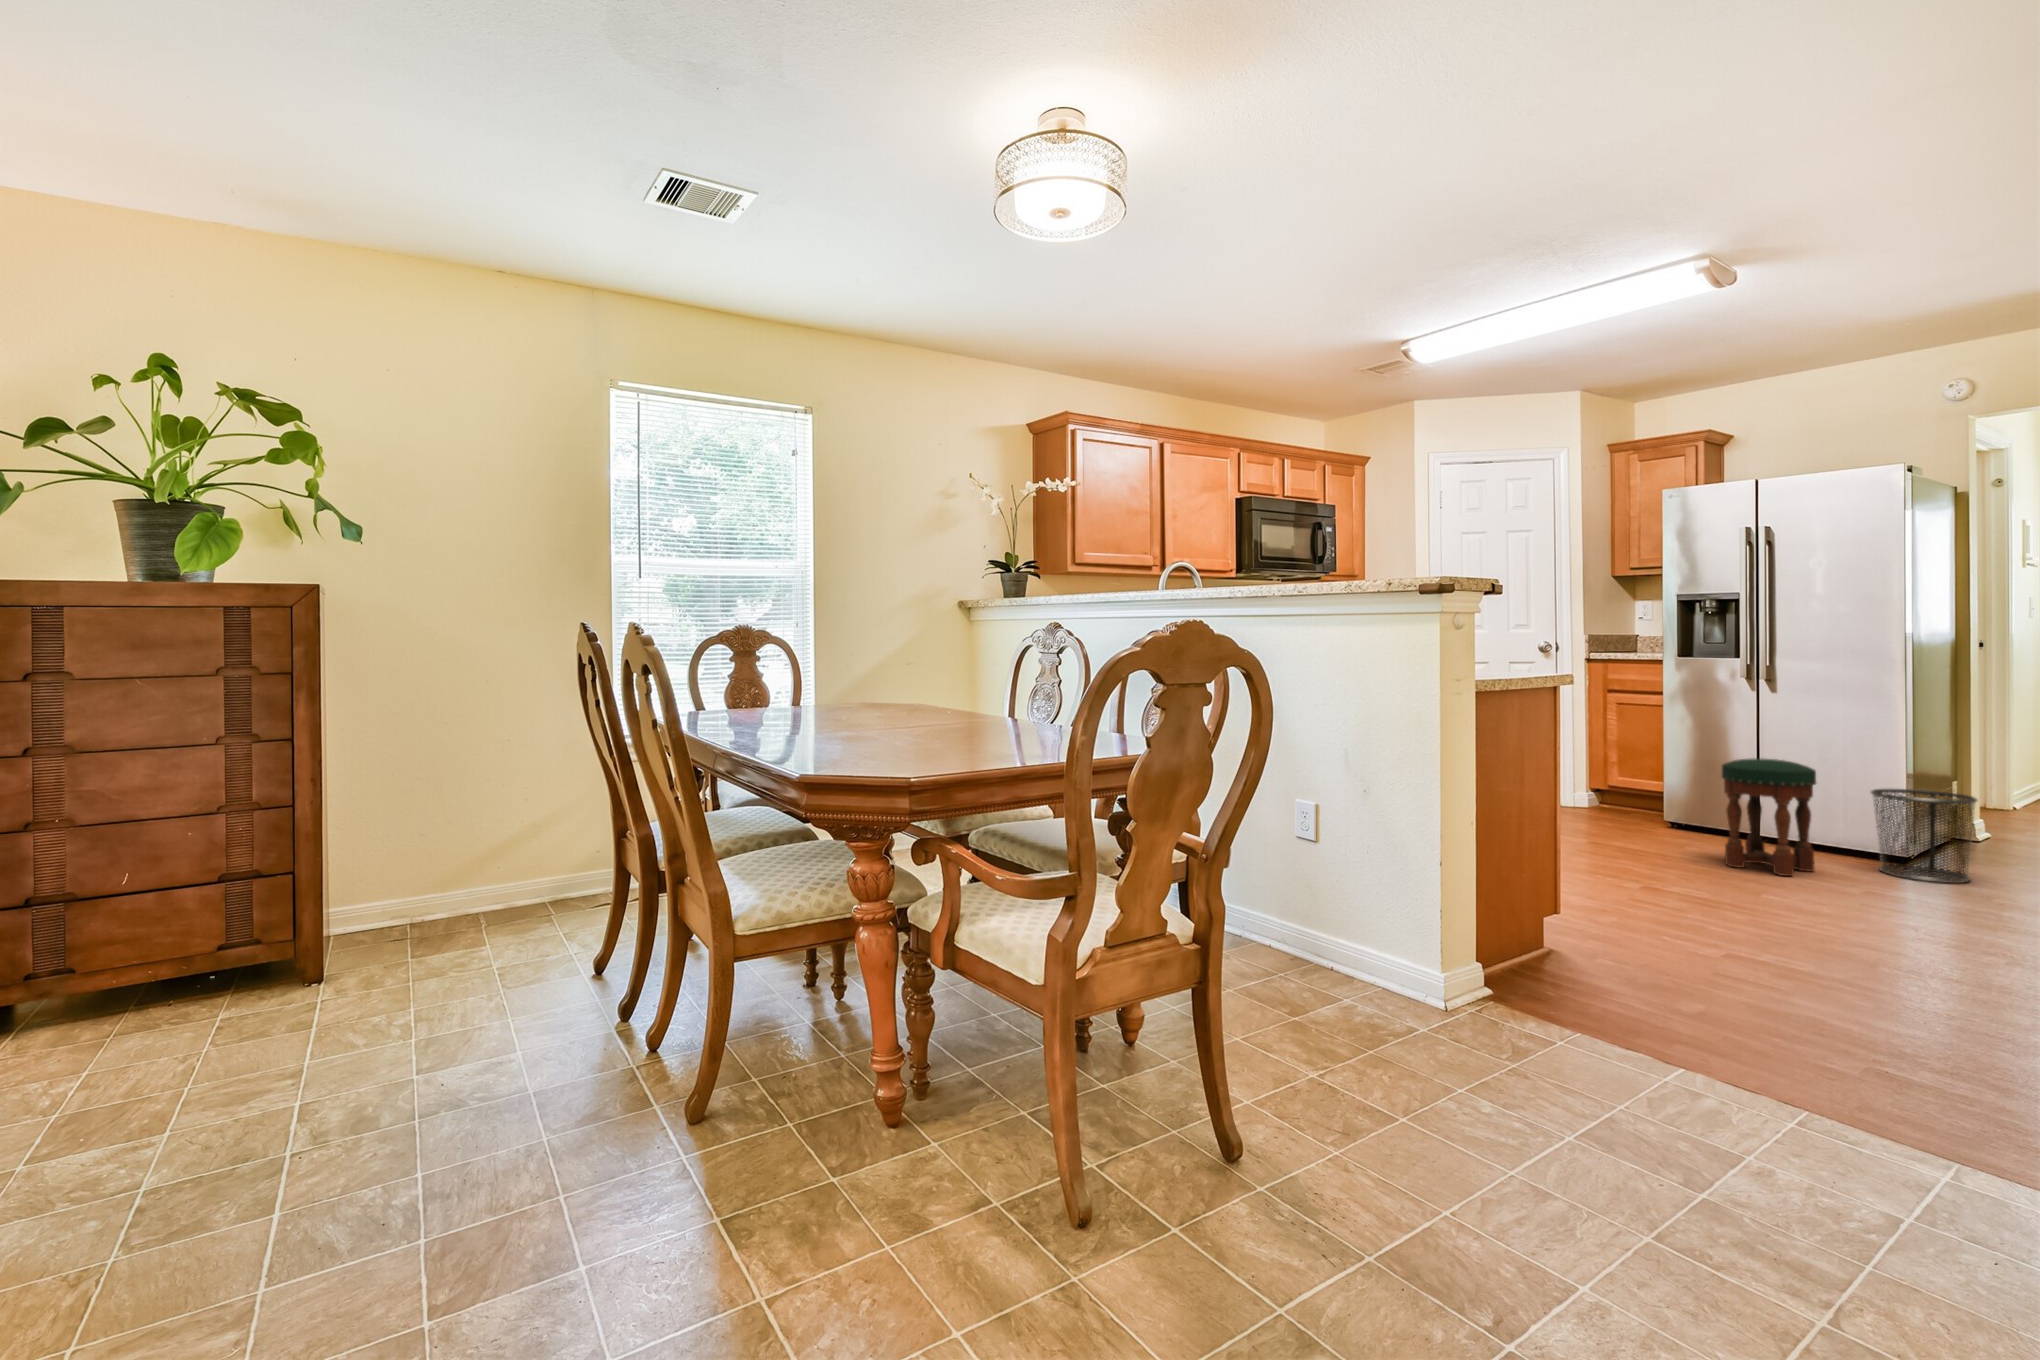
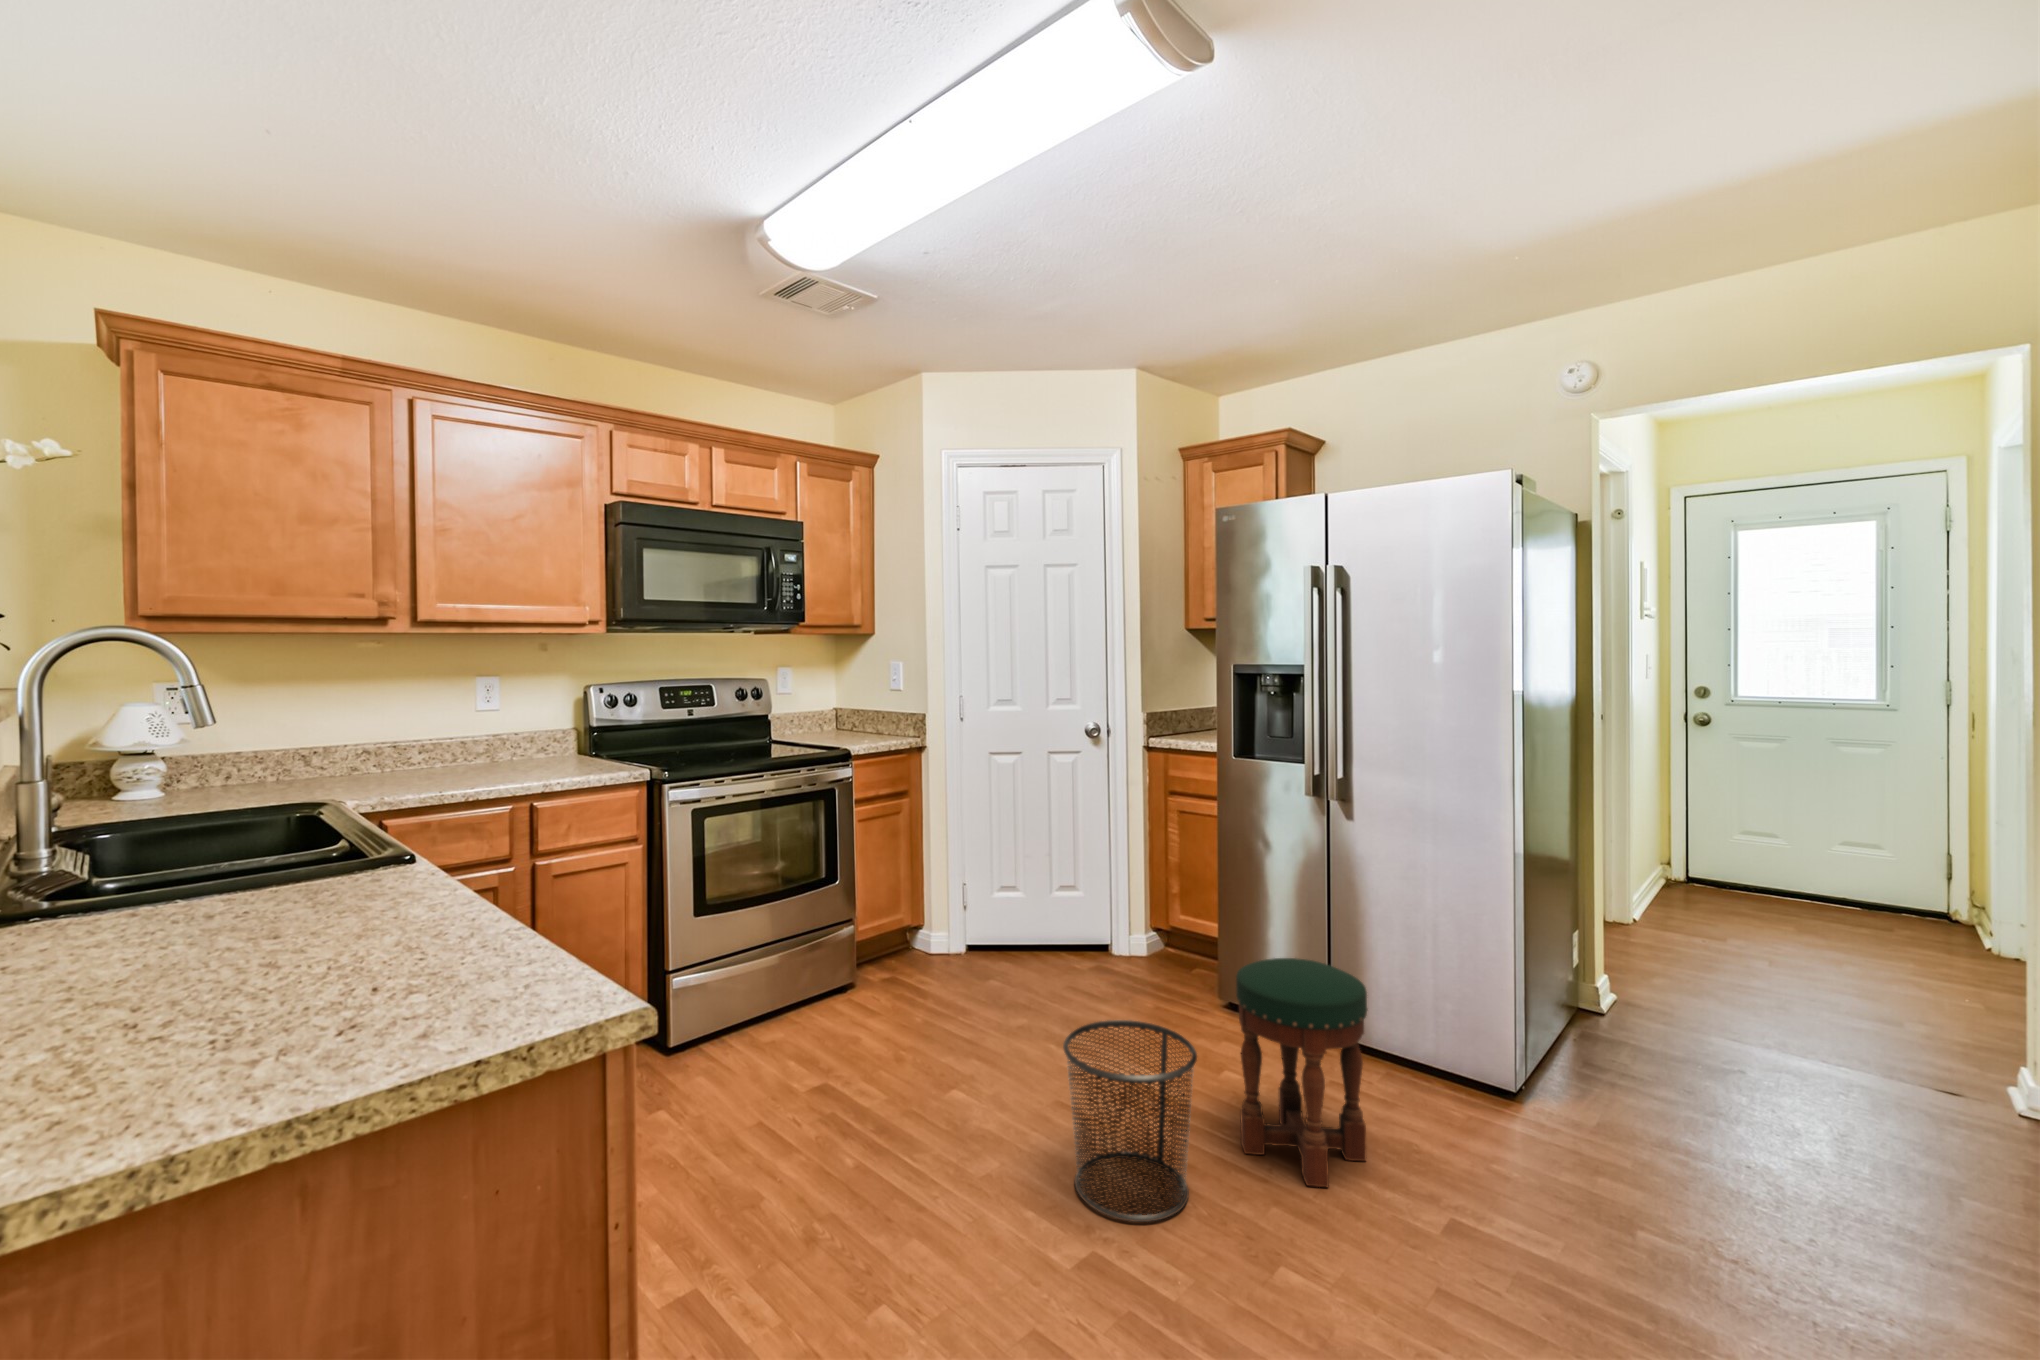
waste bin: present [1871,789,1977,883] -> present [1063,1020,1197,1222]

